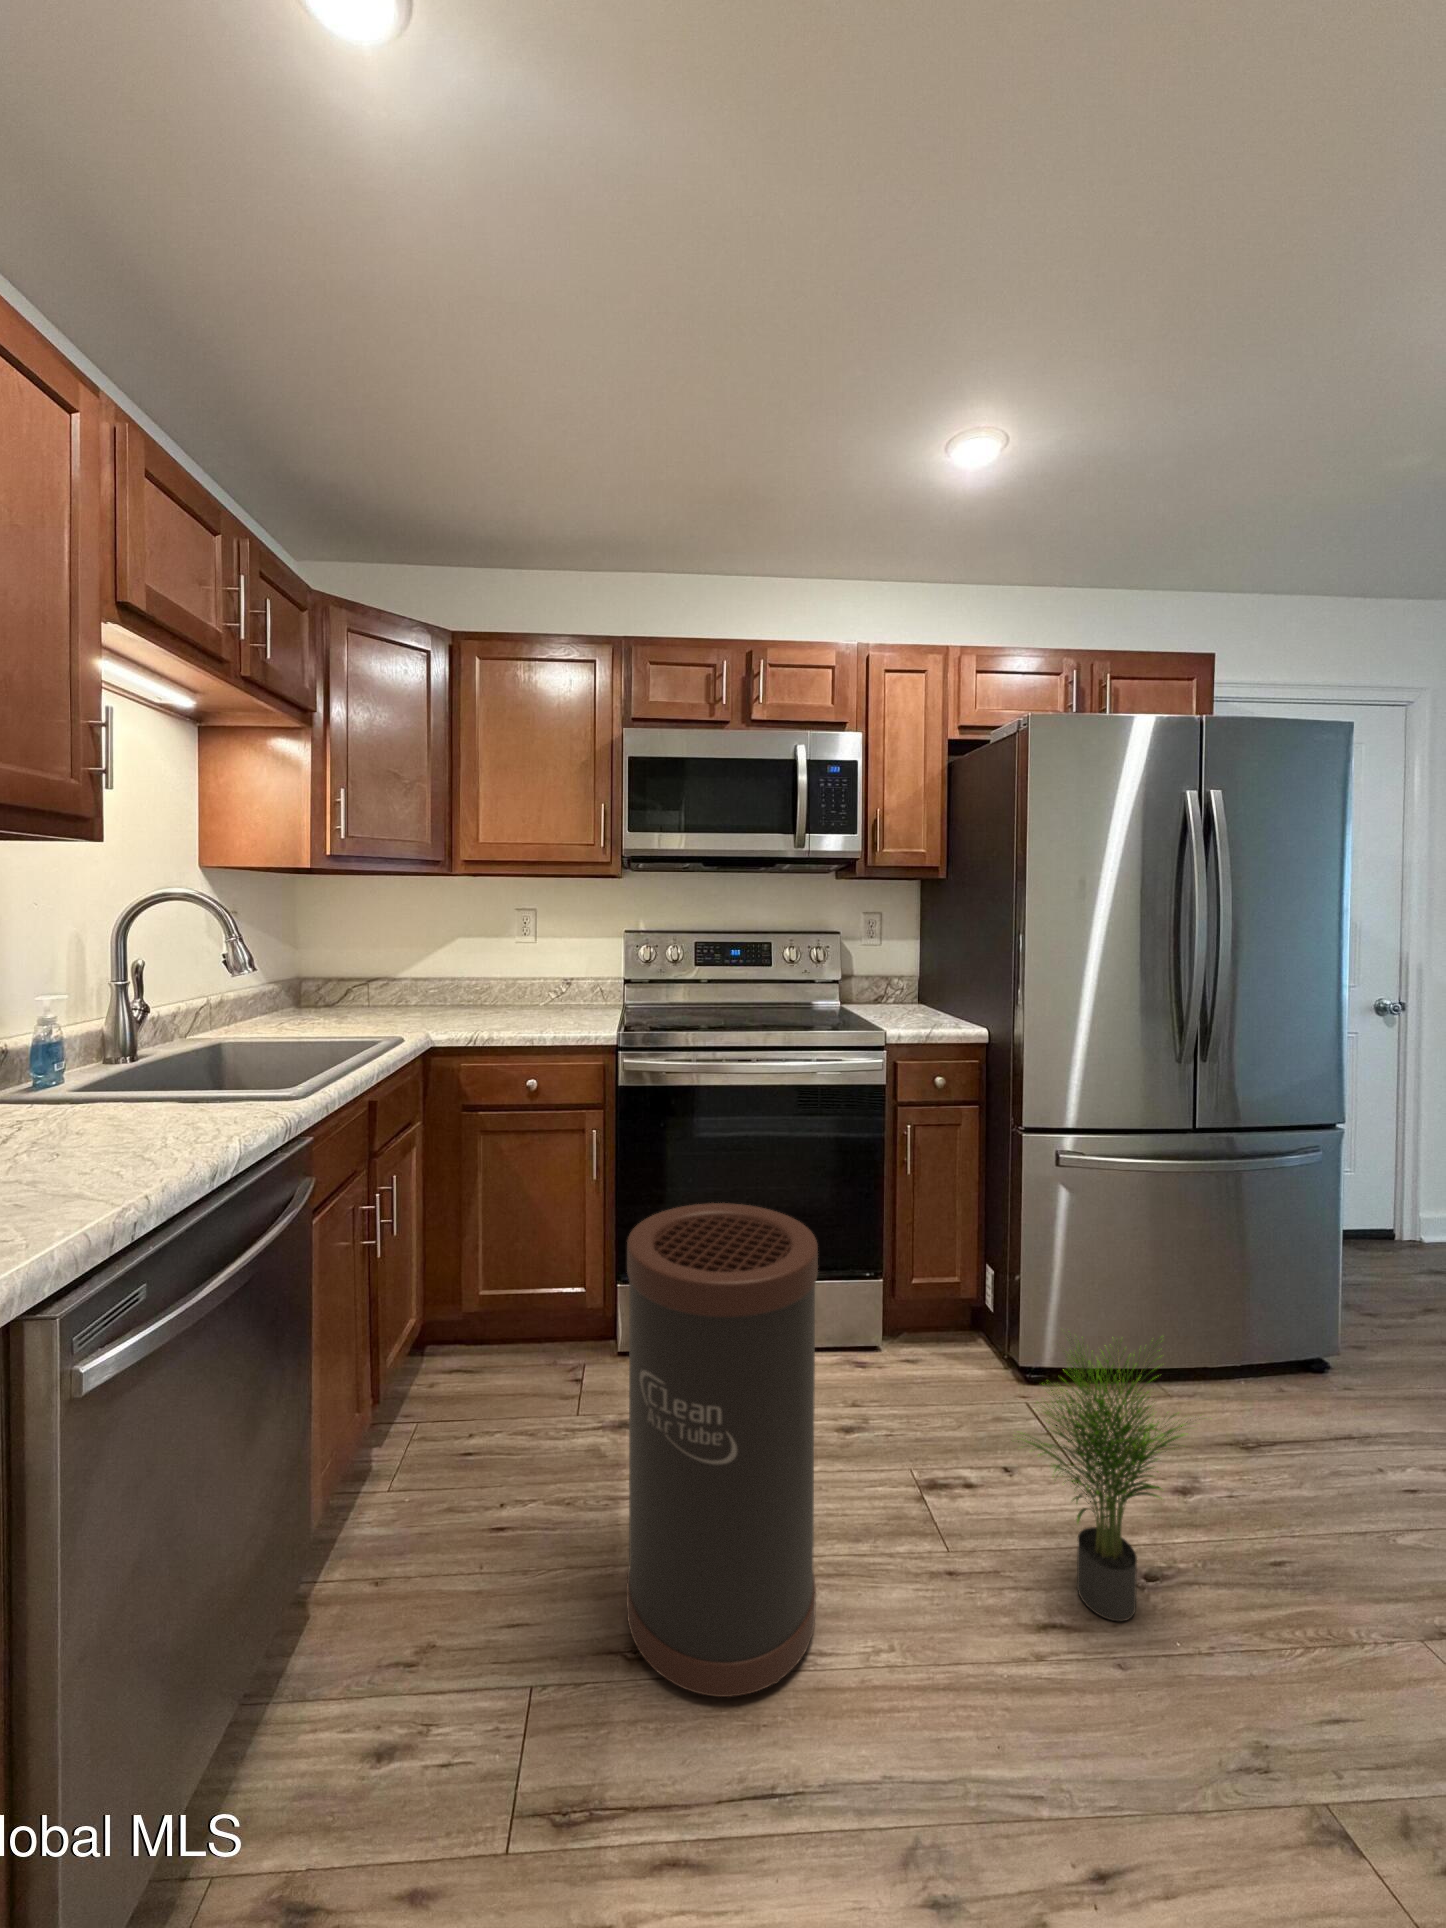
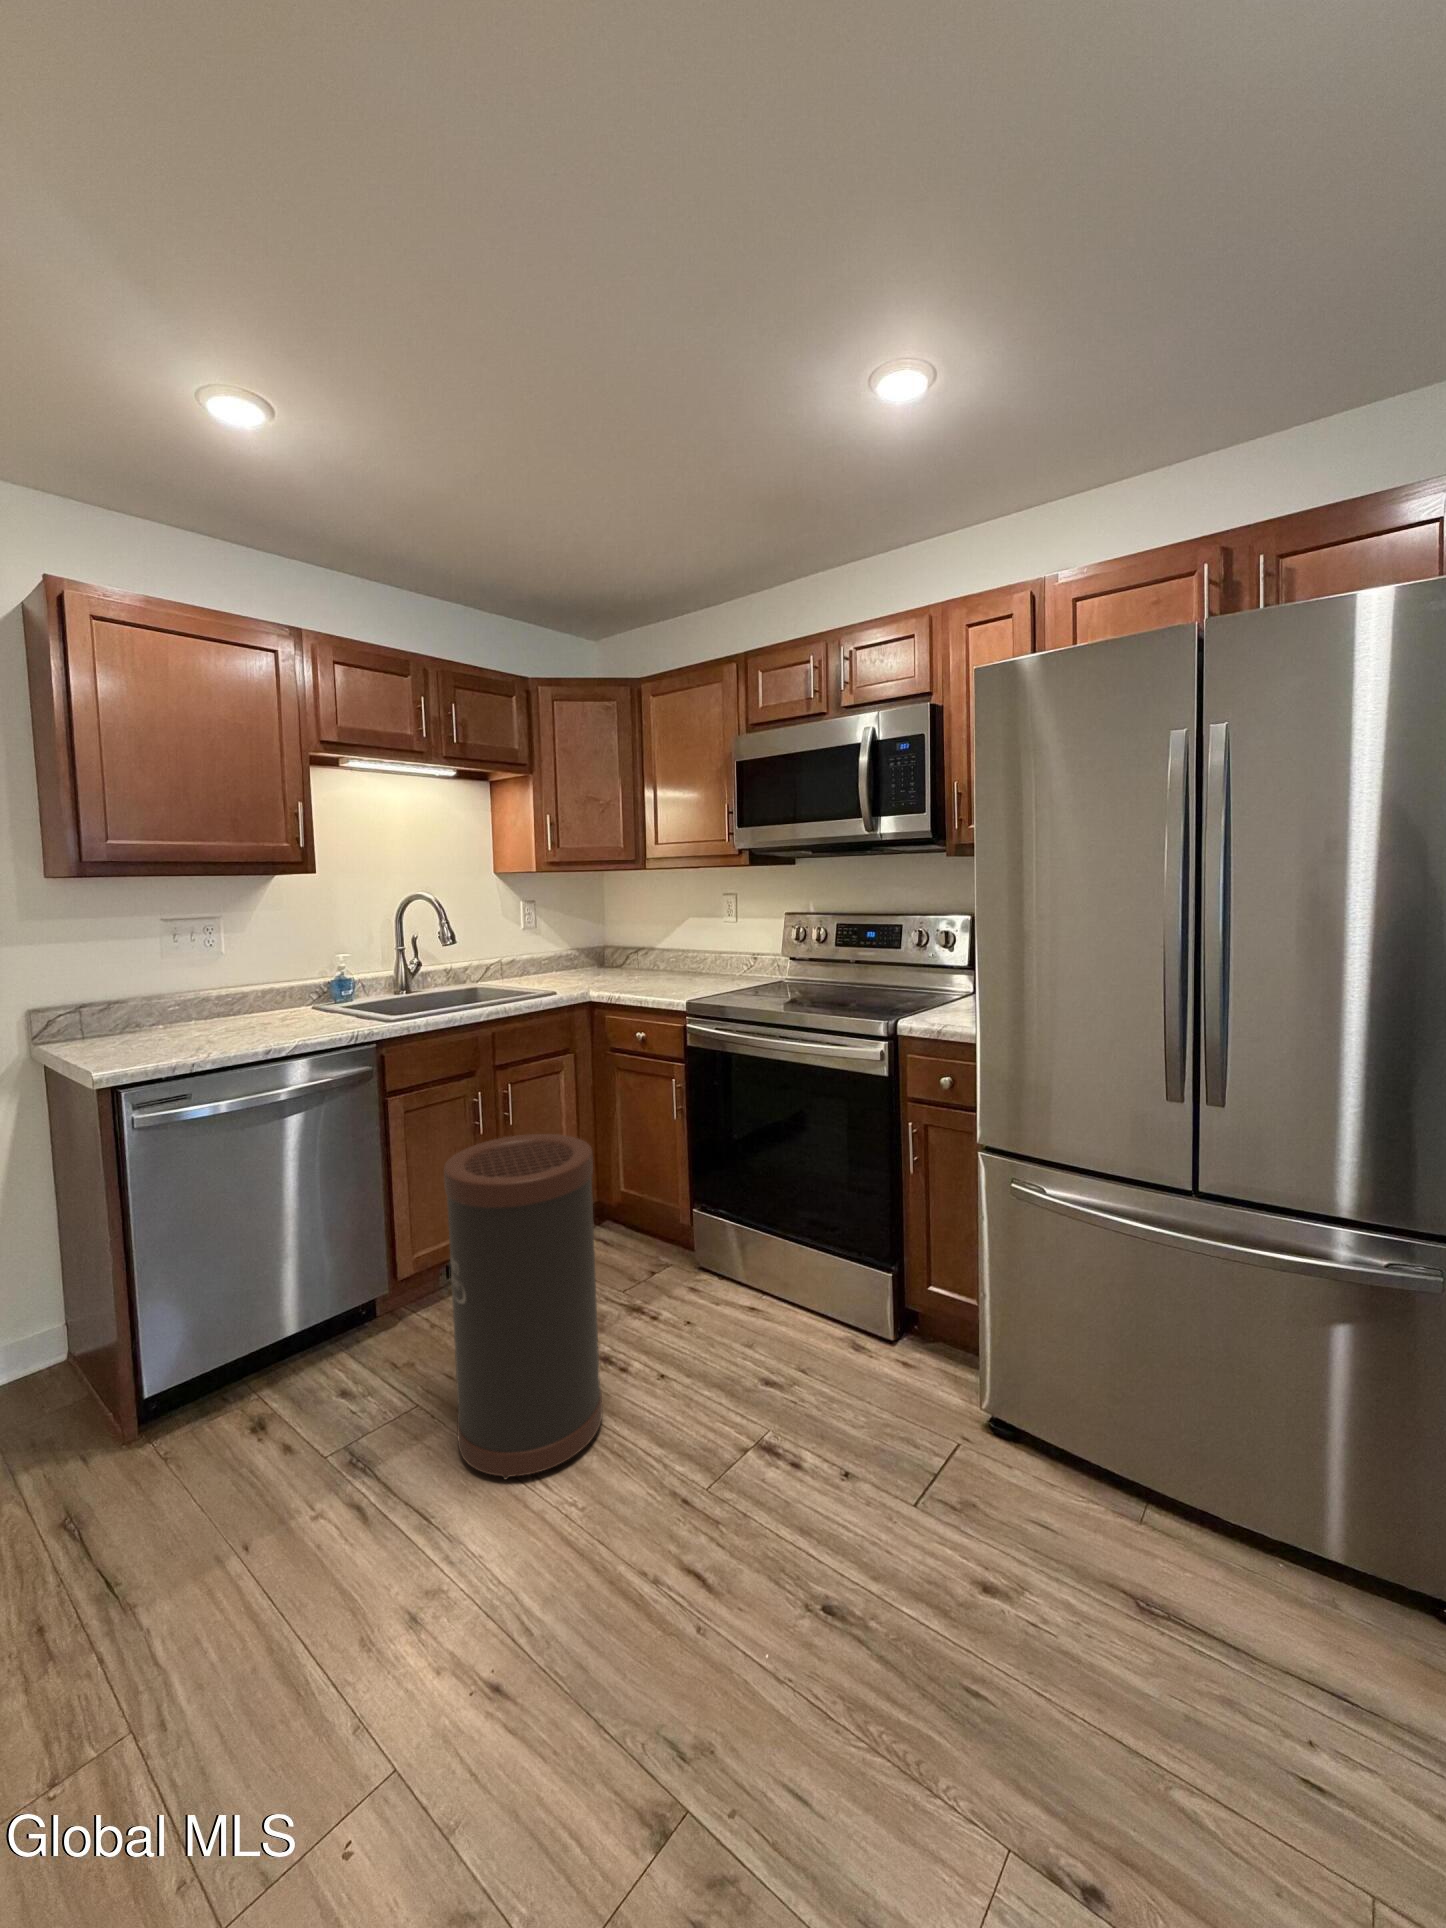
potted plant: present [1018,1339,1187,1621] -> none [673,1321,840,1614]

